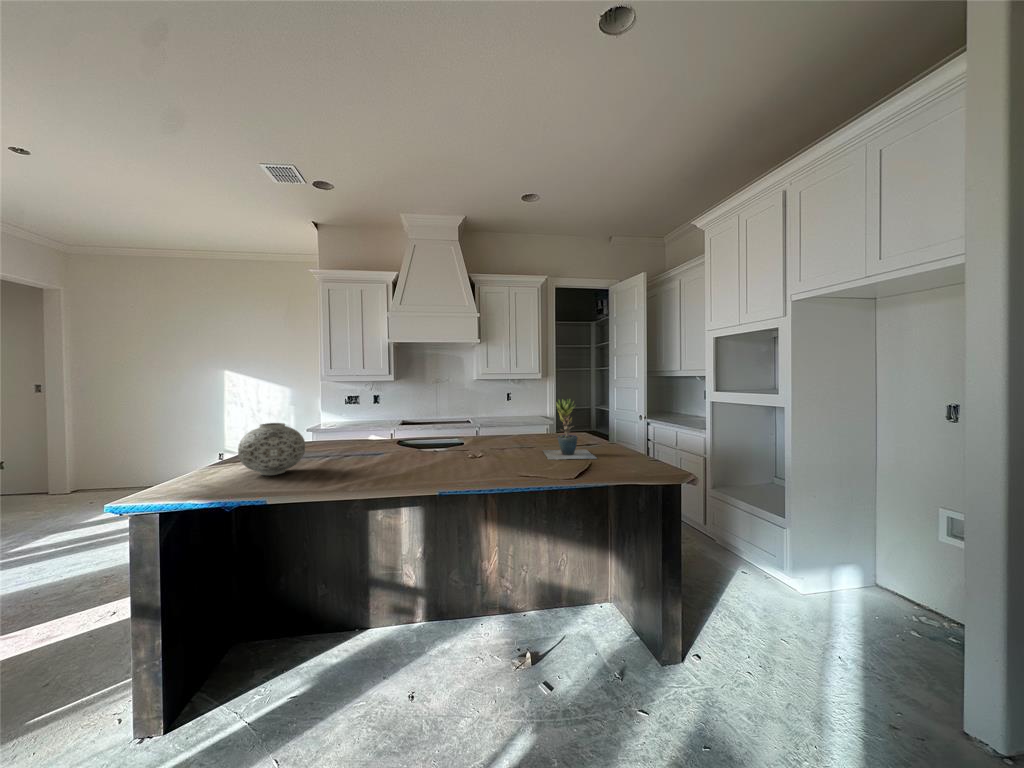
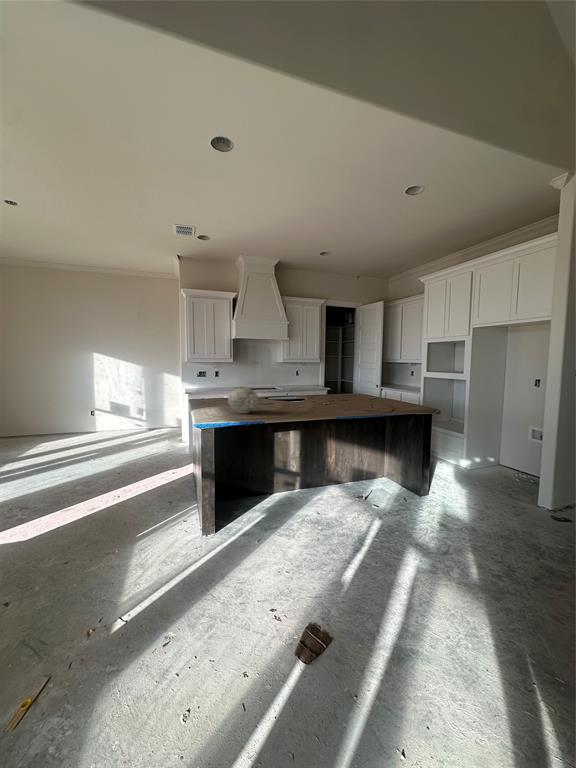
potted plant: present [543,399,597,460] -> none [354,375,388,406]

